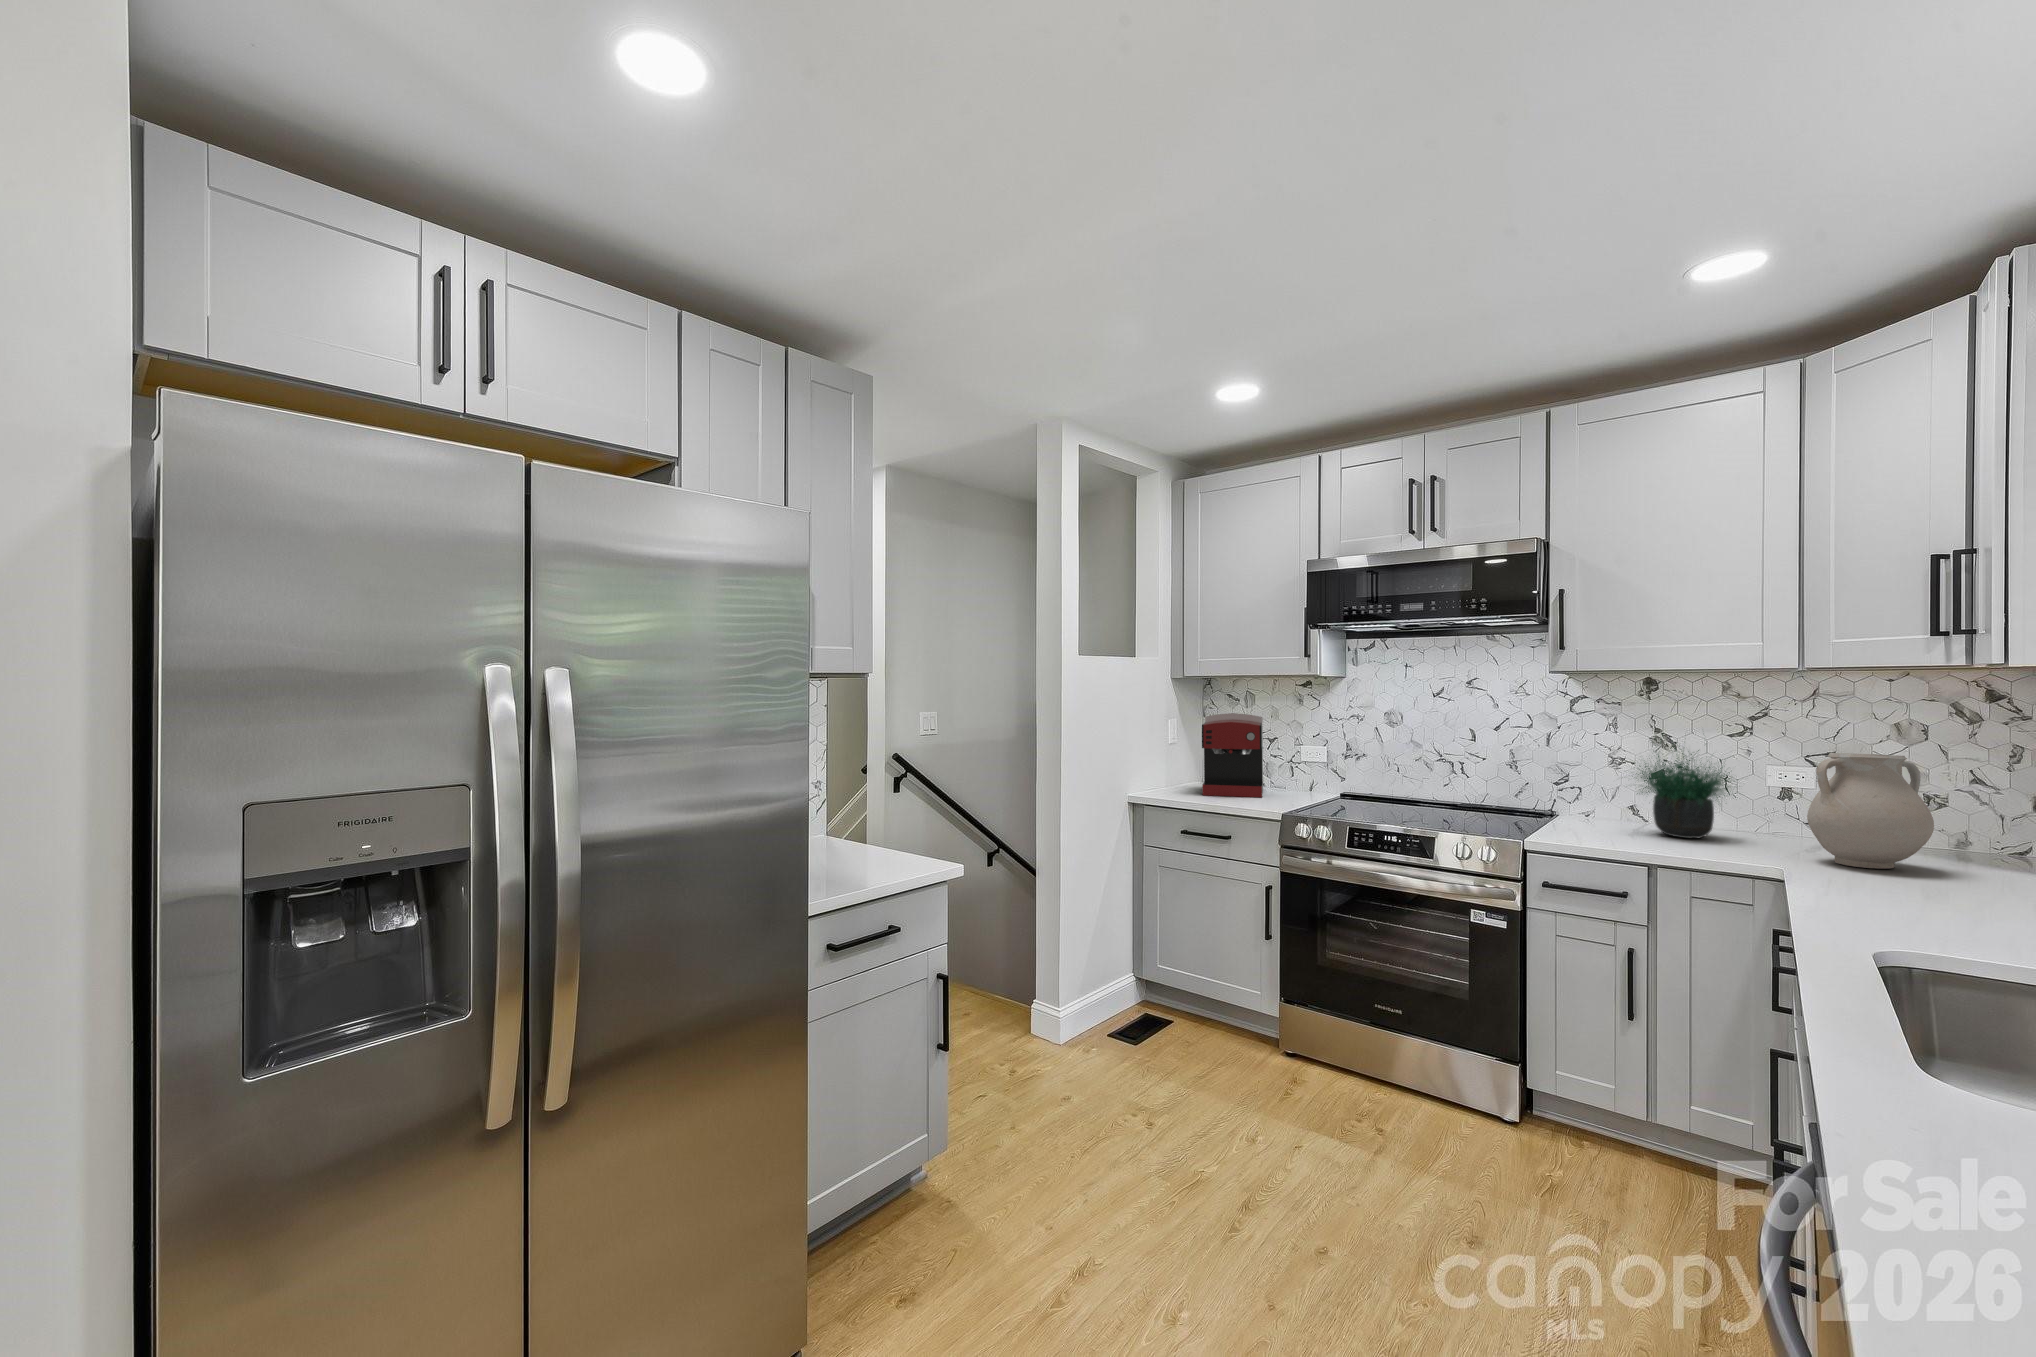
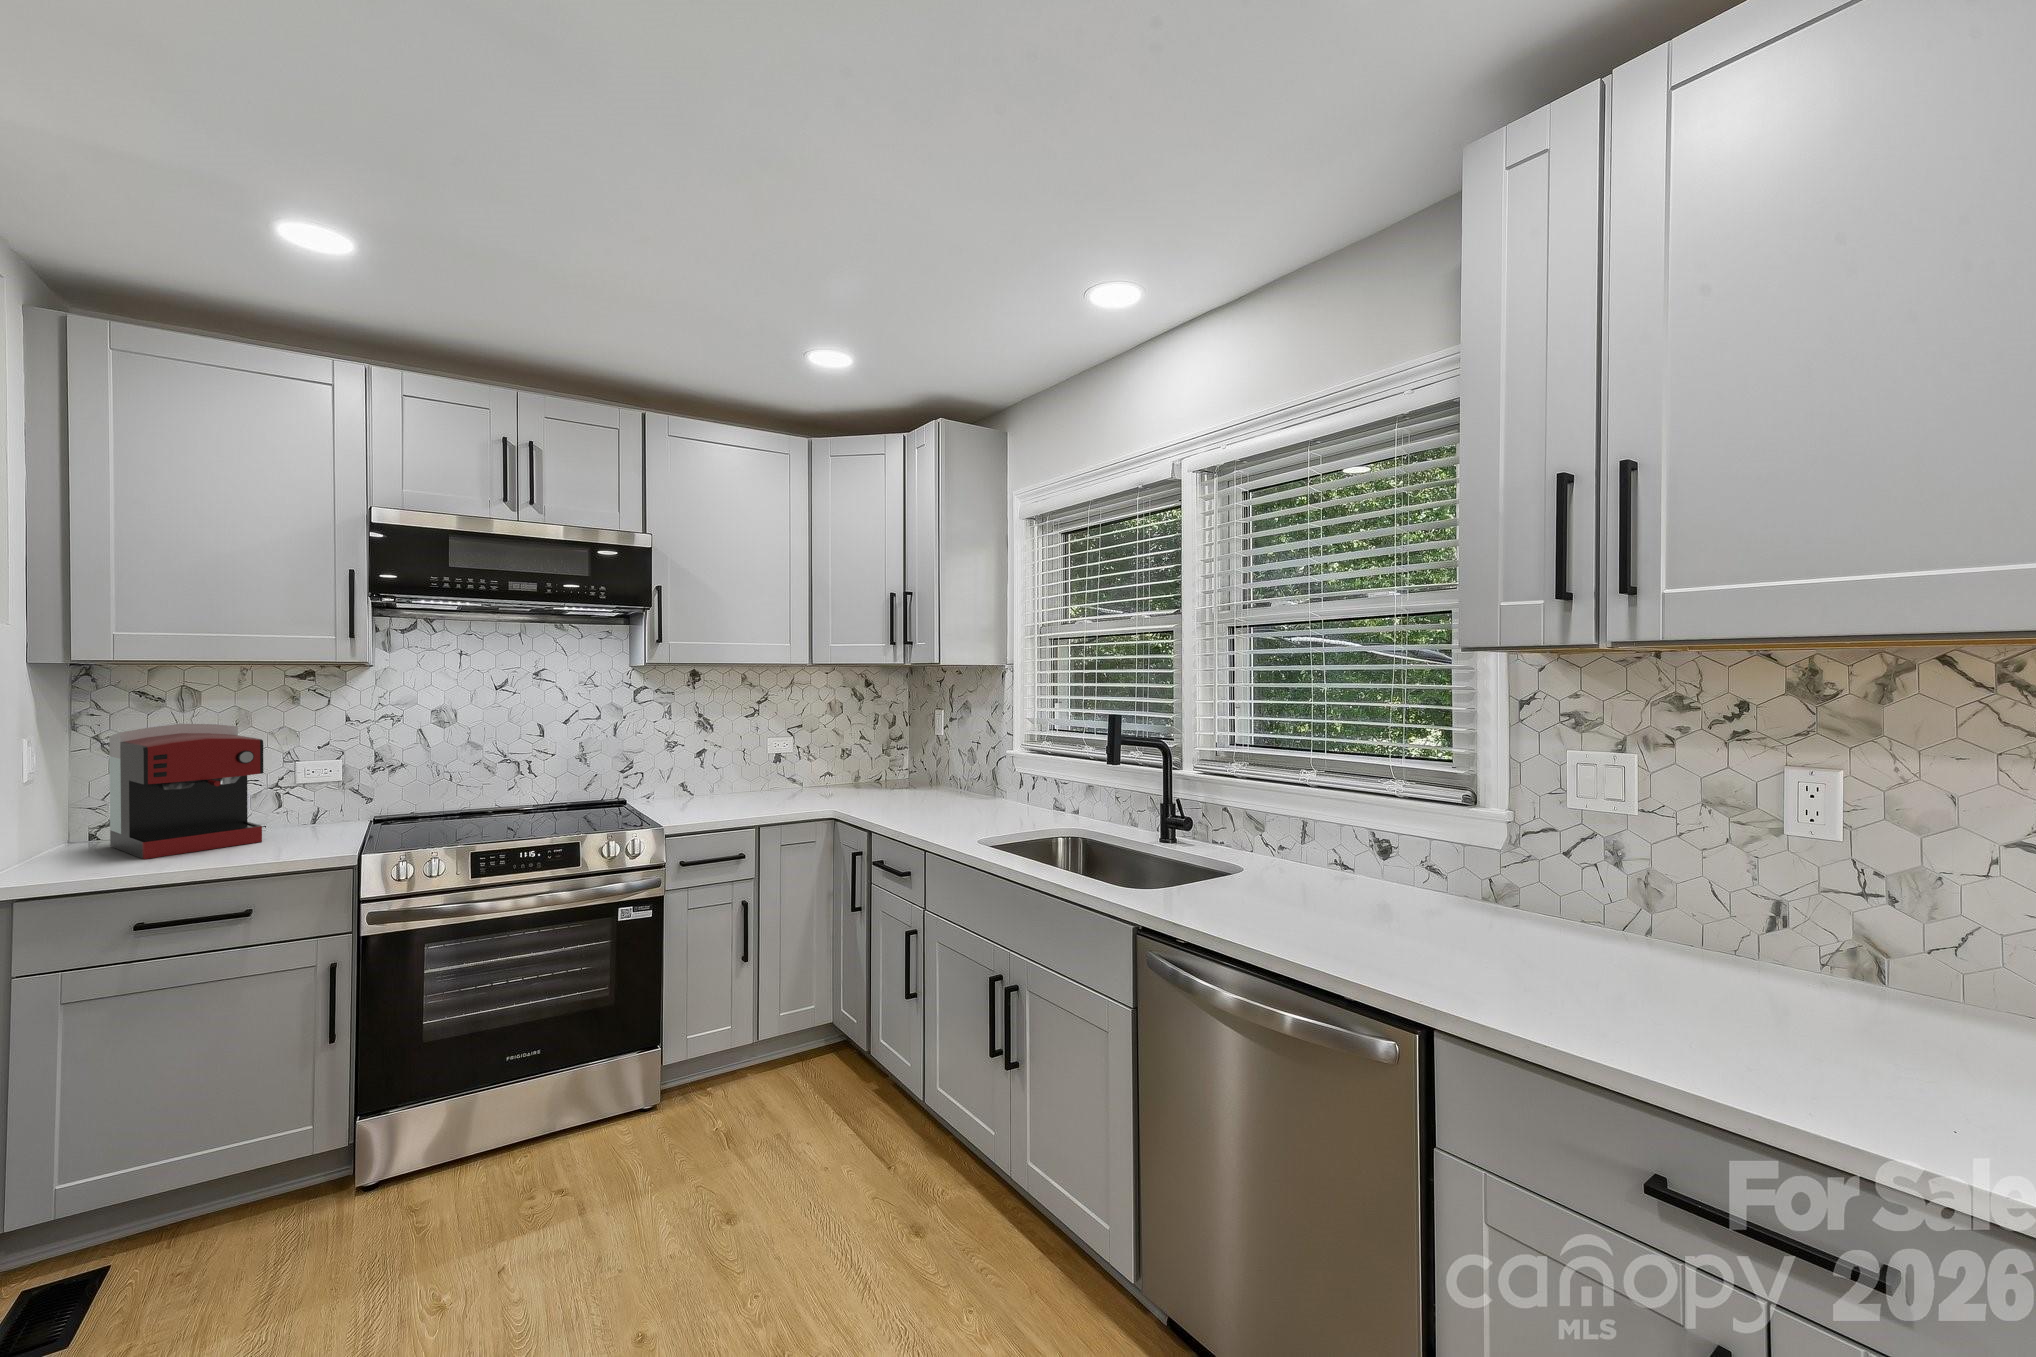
potted plant: present [1636,745,1730,839] -> none [695,711,784,800]
vase: present [1807,753,1934,869] -> none [828,726,888,800]

